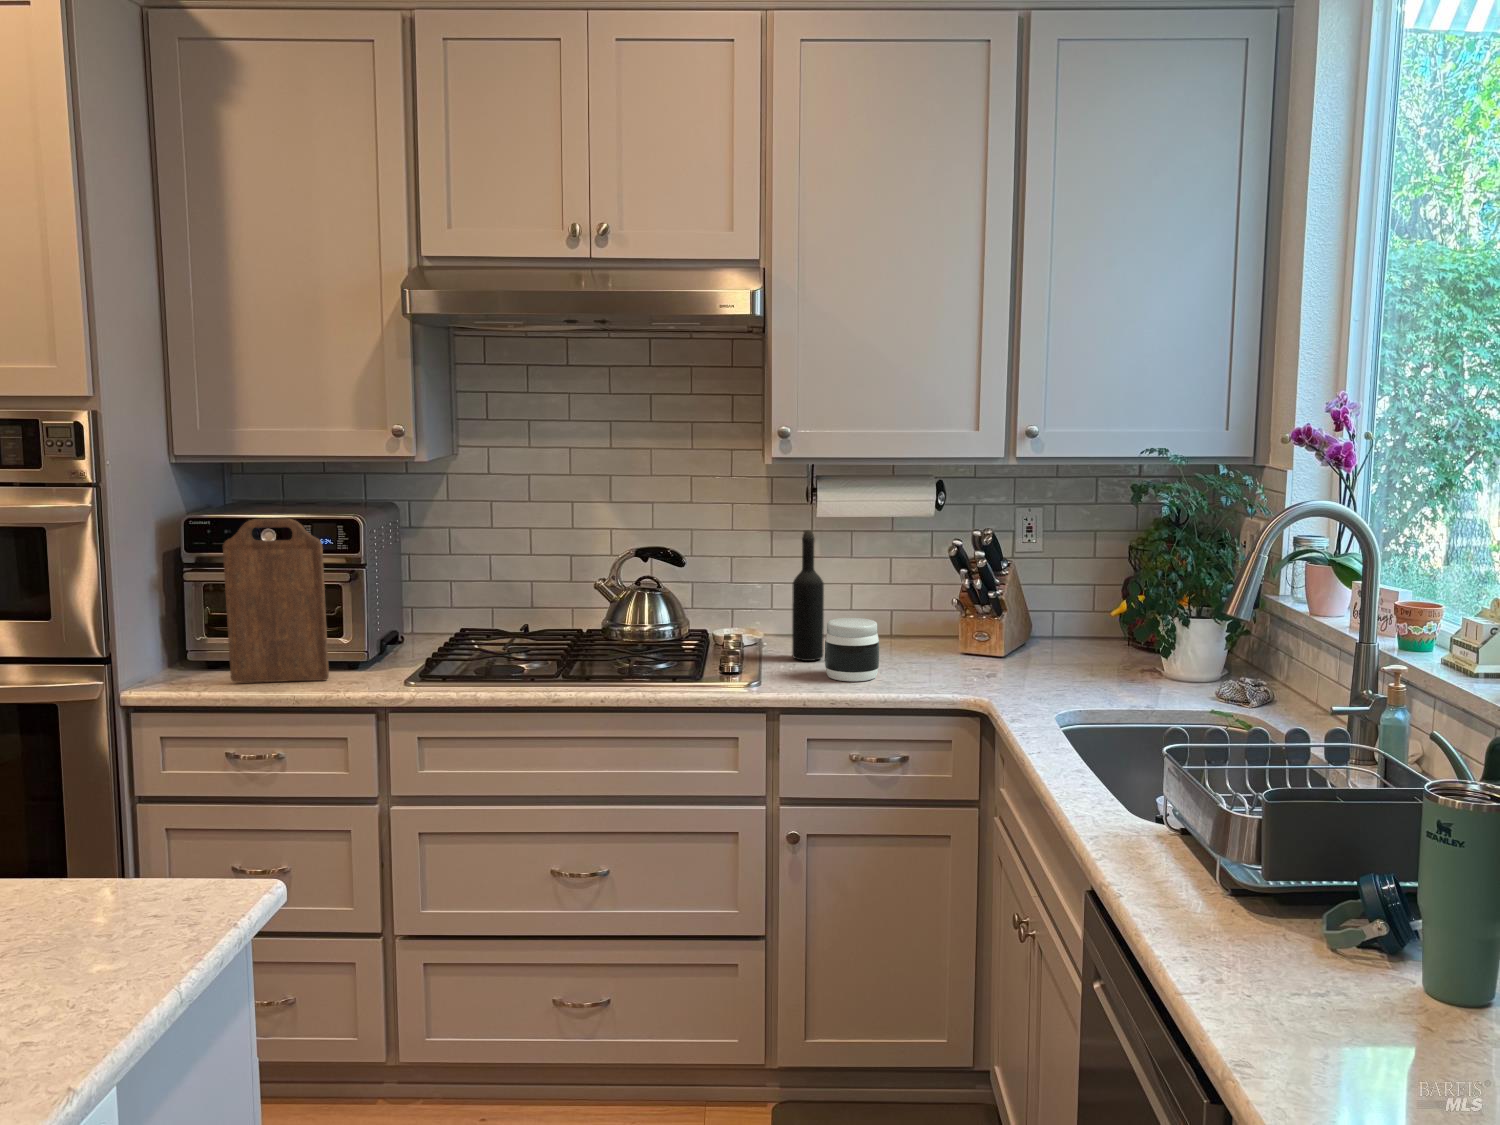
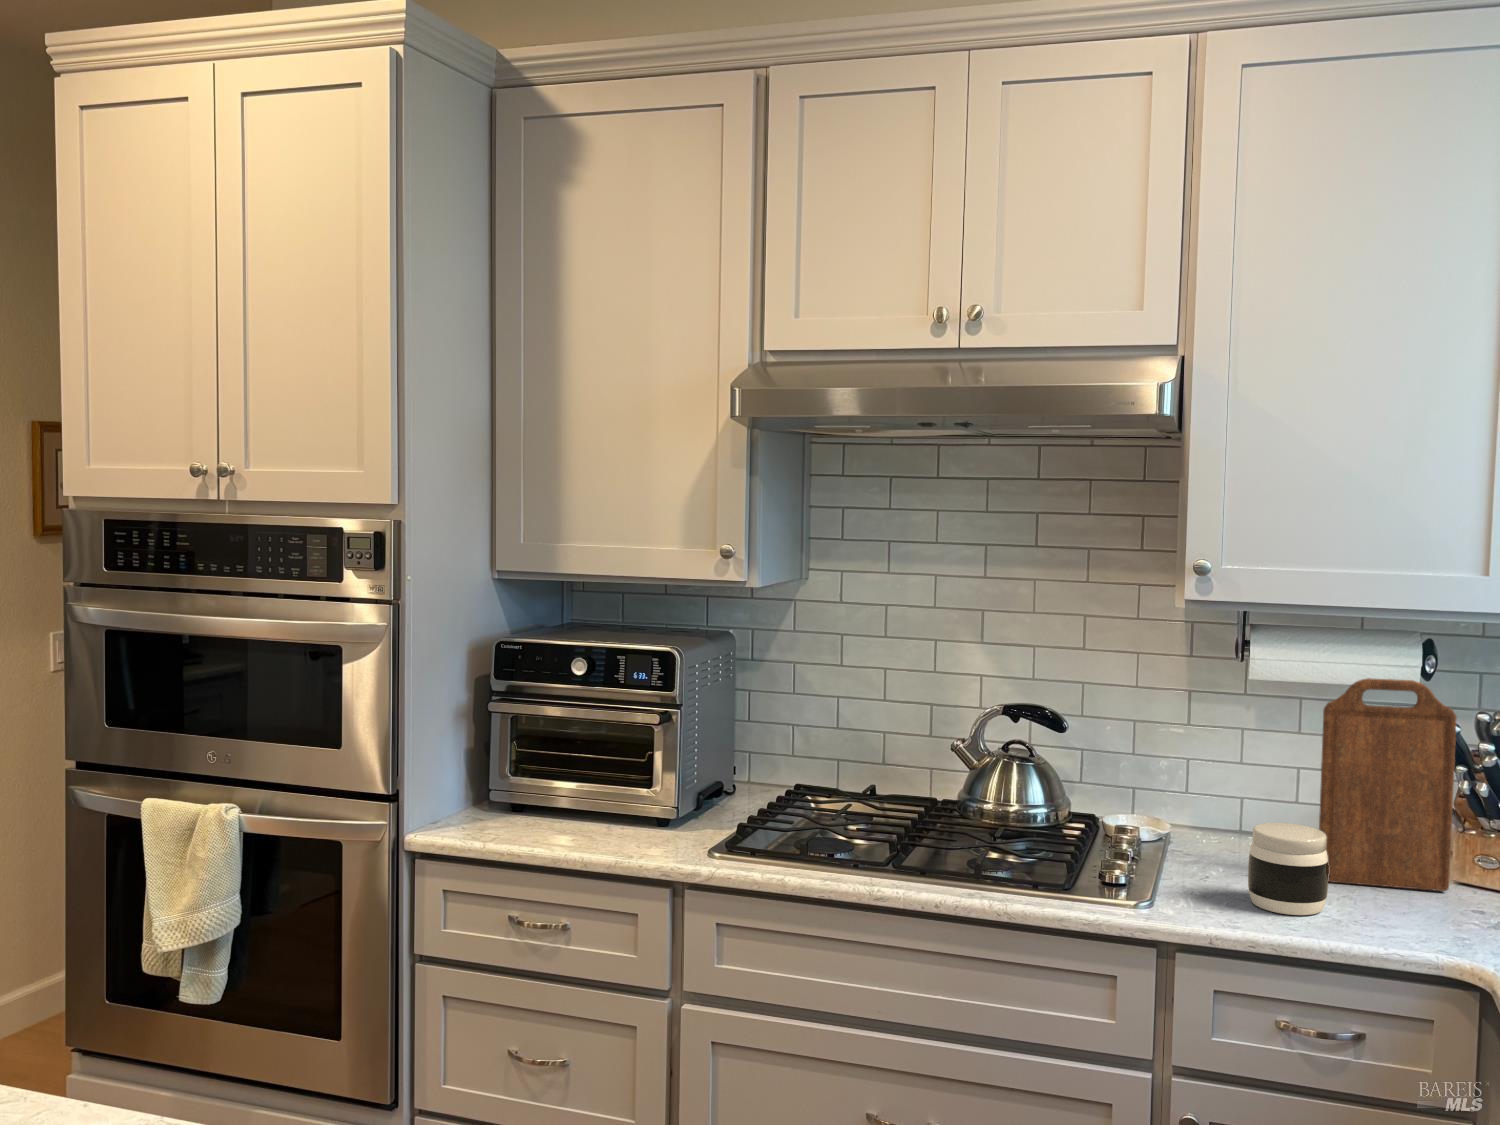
cutting board: present [223,518,329,682] -> present [1319,678,1457,891]
wine bottle: present [792,530,824,661] -> none [1206,697,1253,873]

